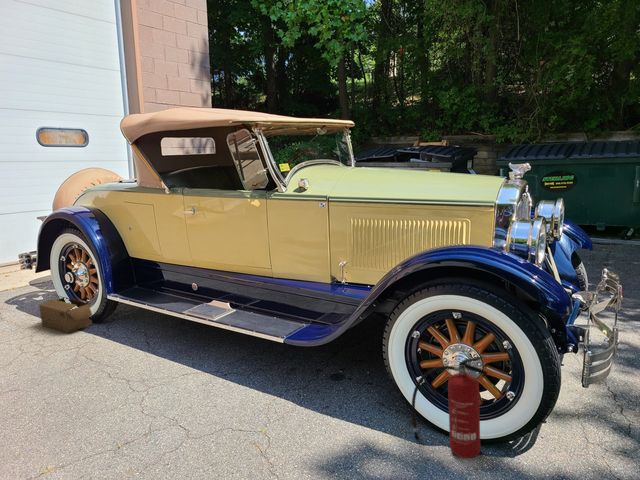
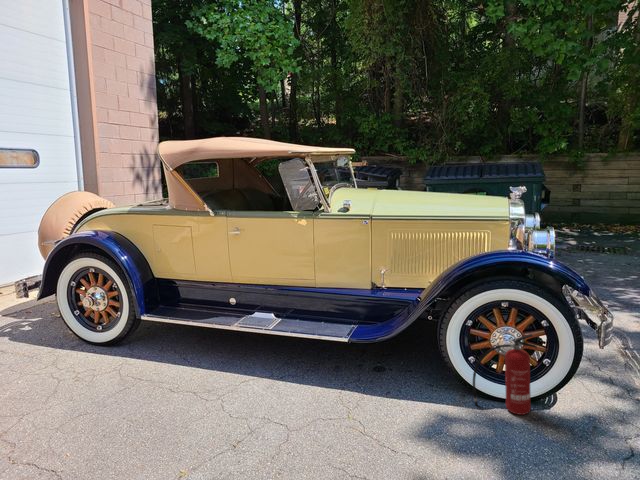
cardboard box: present [39,297,92,333] -> none [52,321,114,359]

